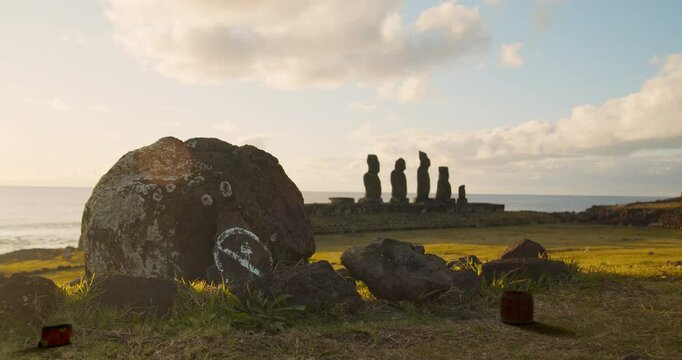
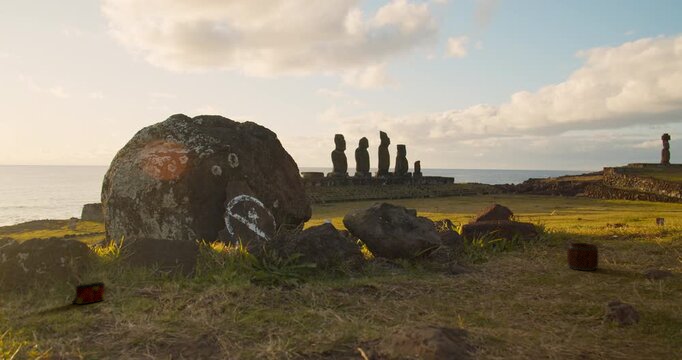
bucket: present [499,290,534,324] -> present [567,243,598,271]

